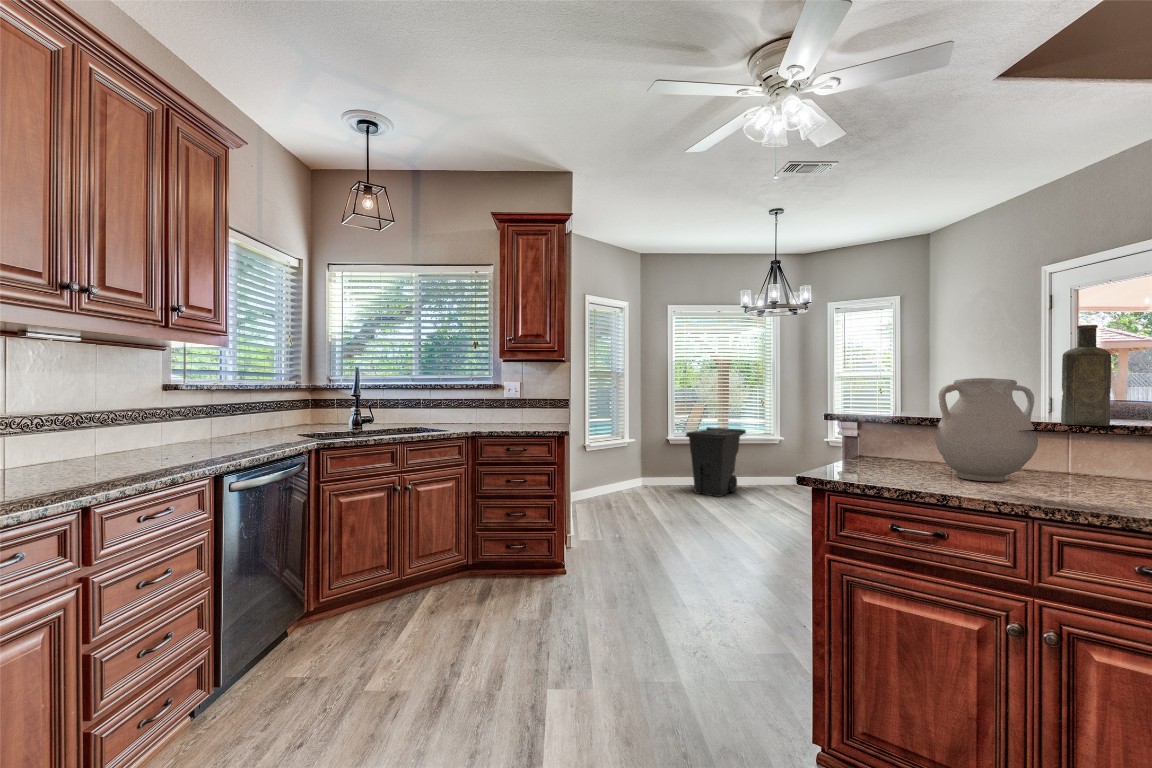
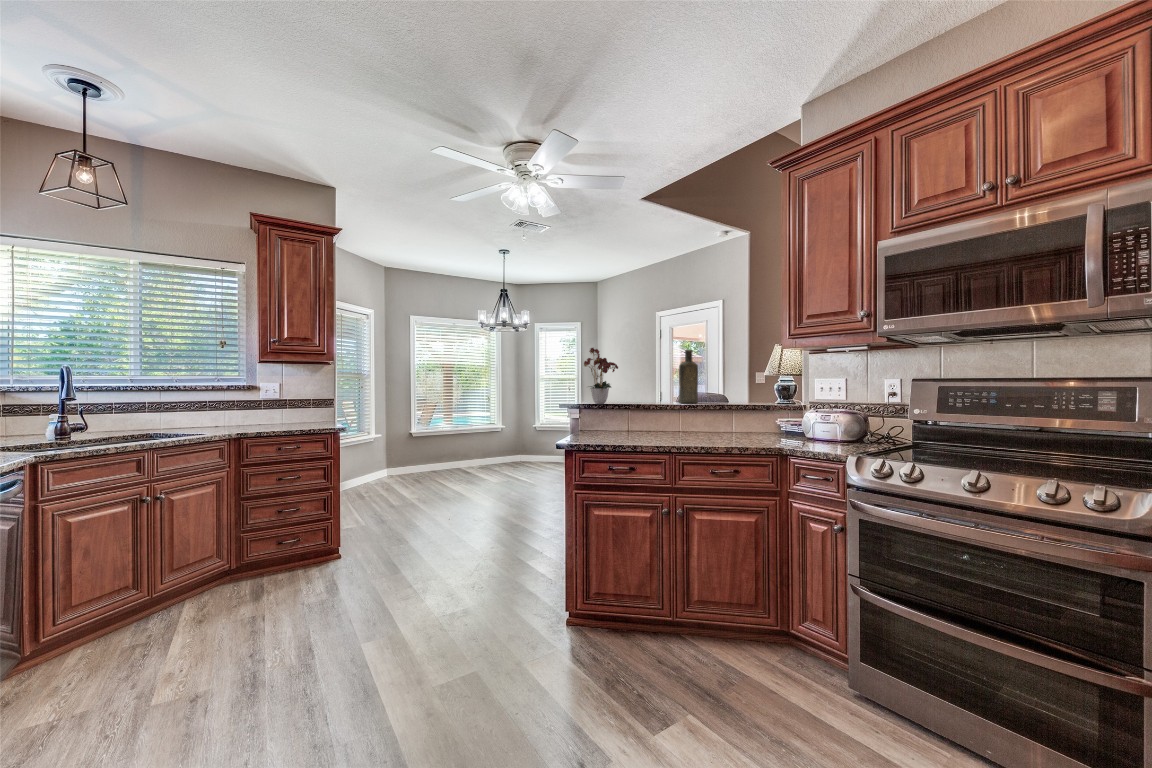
flower arrangement: none [862,325,934,419] -> present [584,348,618,404]
vase: present [935,378,1038,482] -> none [625,378,671,436]
trash can: present [686,427,746,496] -> none [428,420,476,477]

